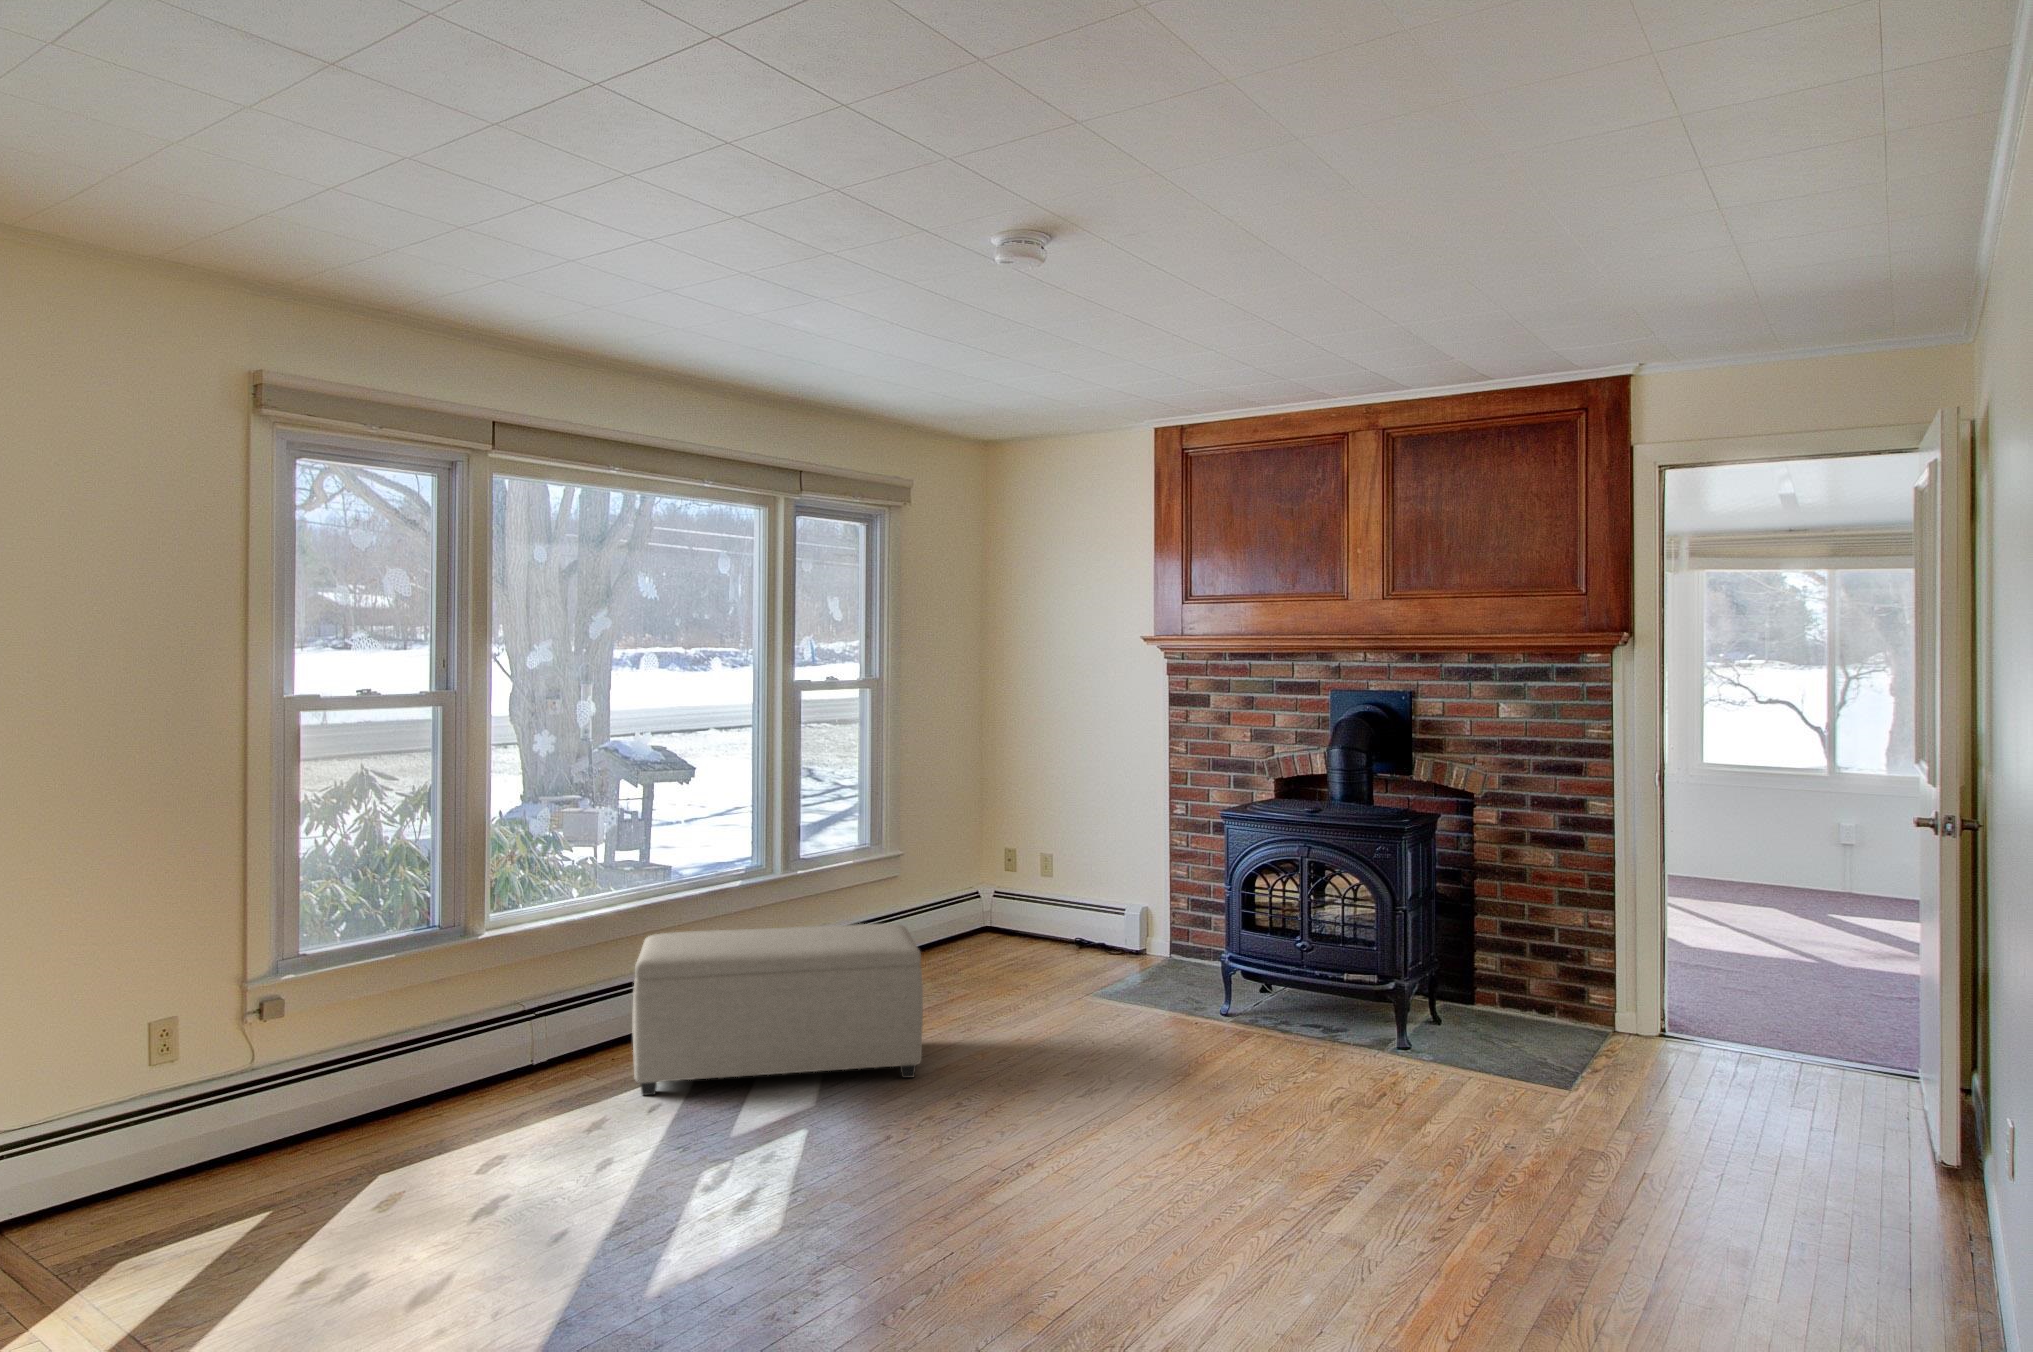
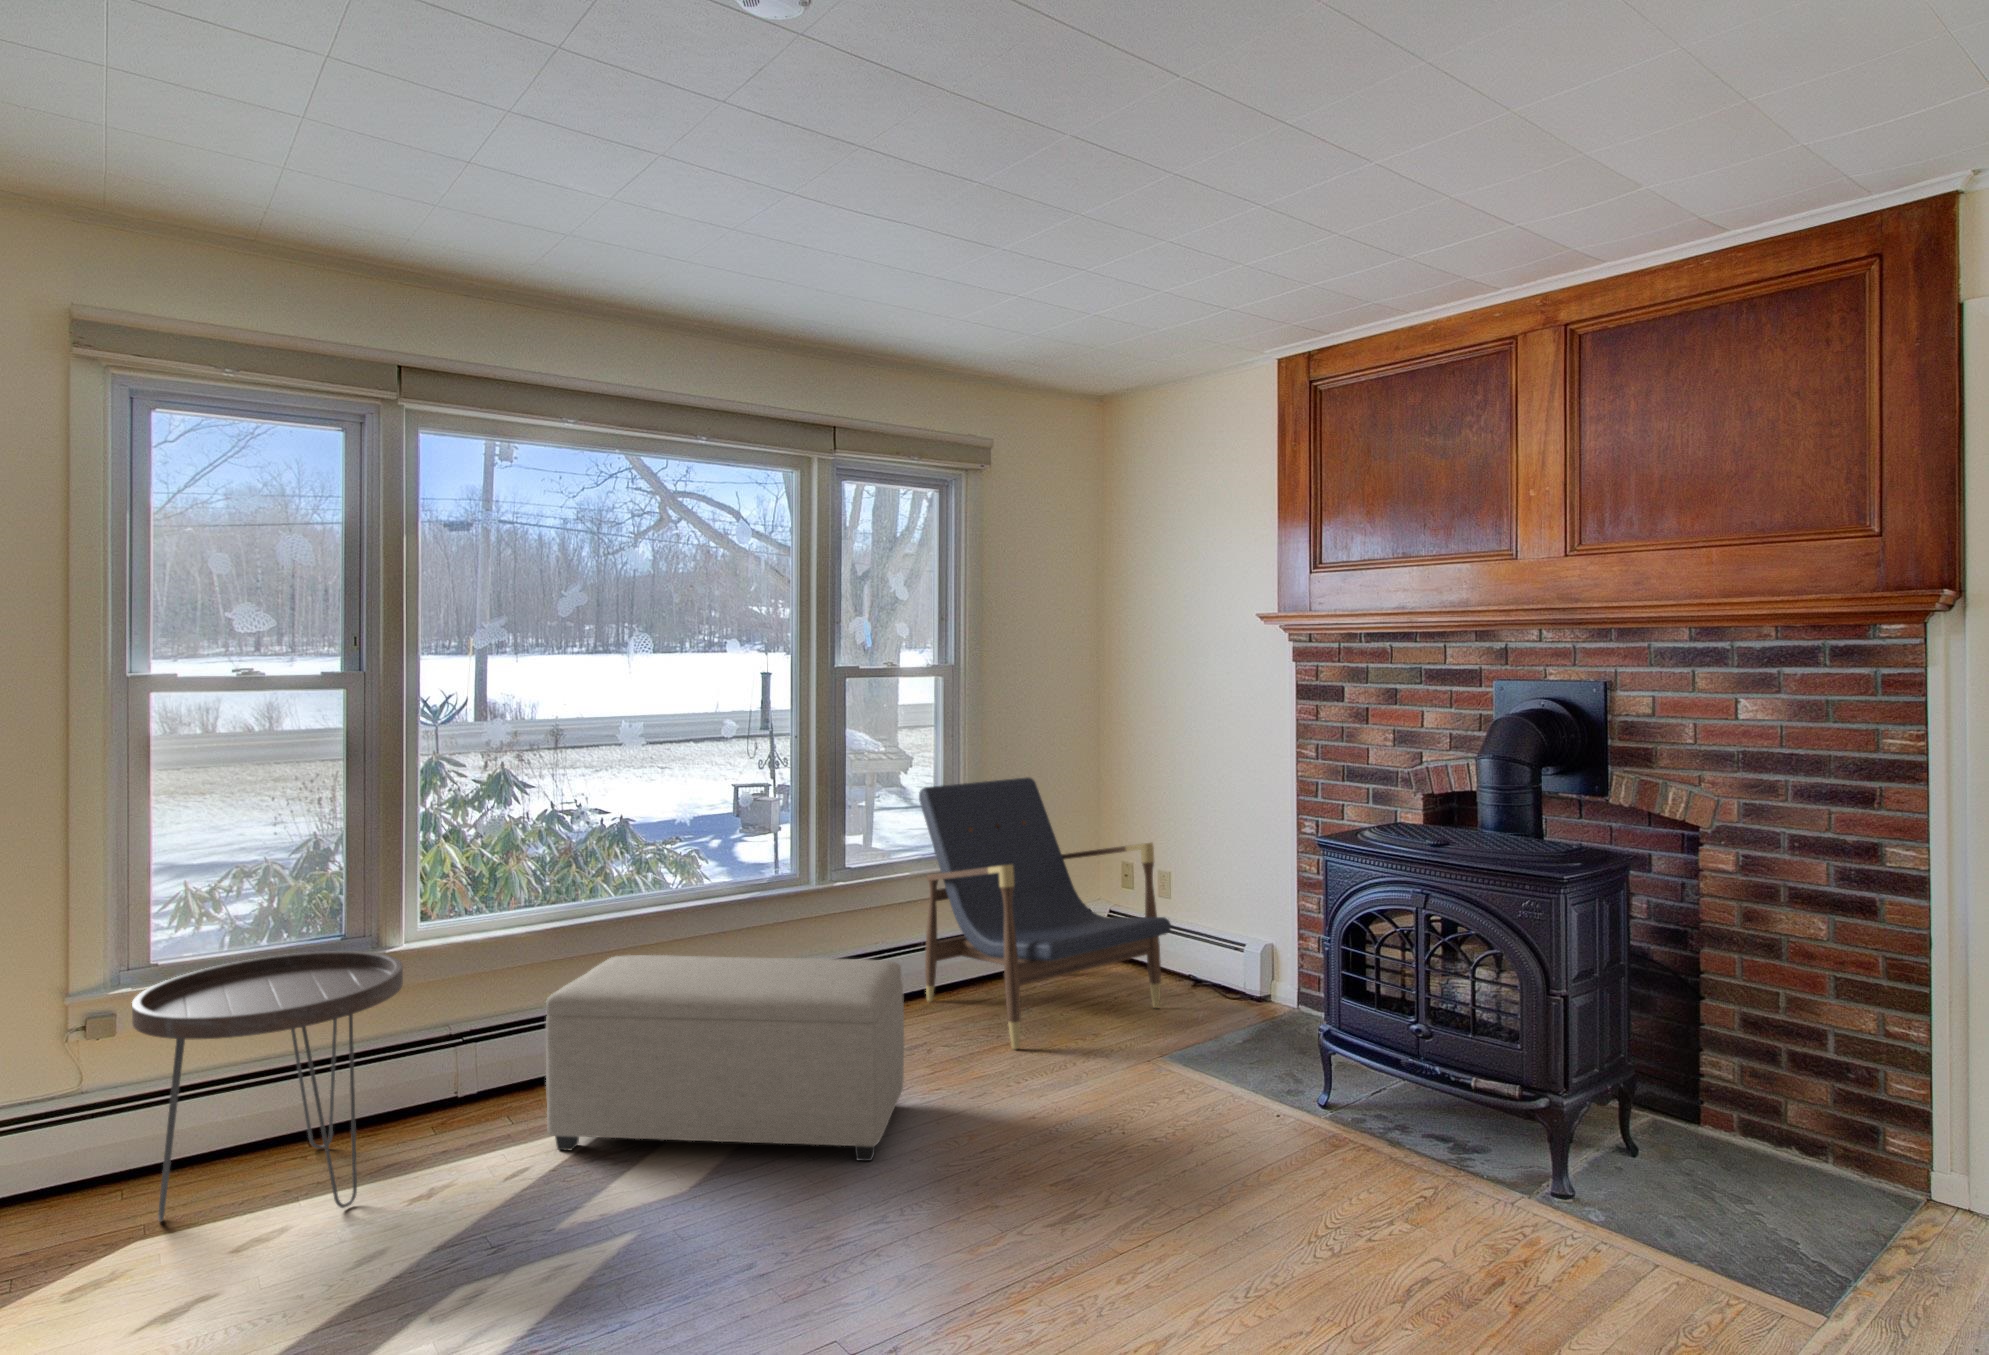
lounge chair: none [853,776,1077,1002] -> present [919,777,1171,1049]
side table: none [303,935,524,1171] -> present [132,951,403,1222]

